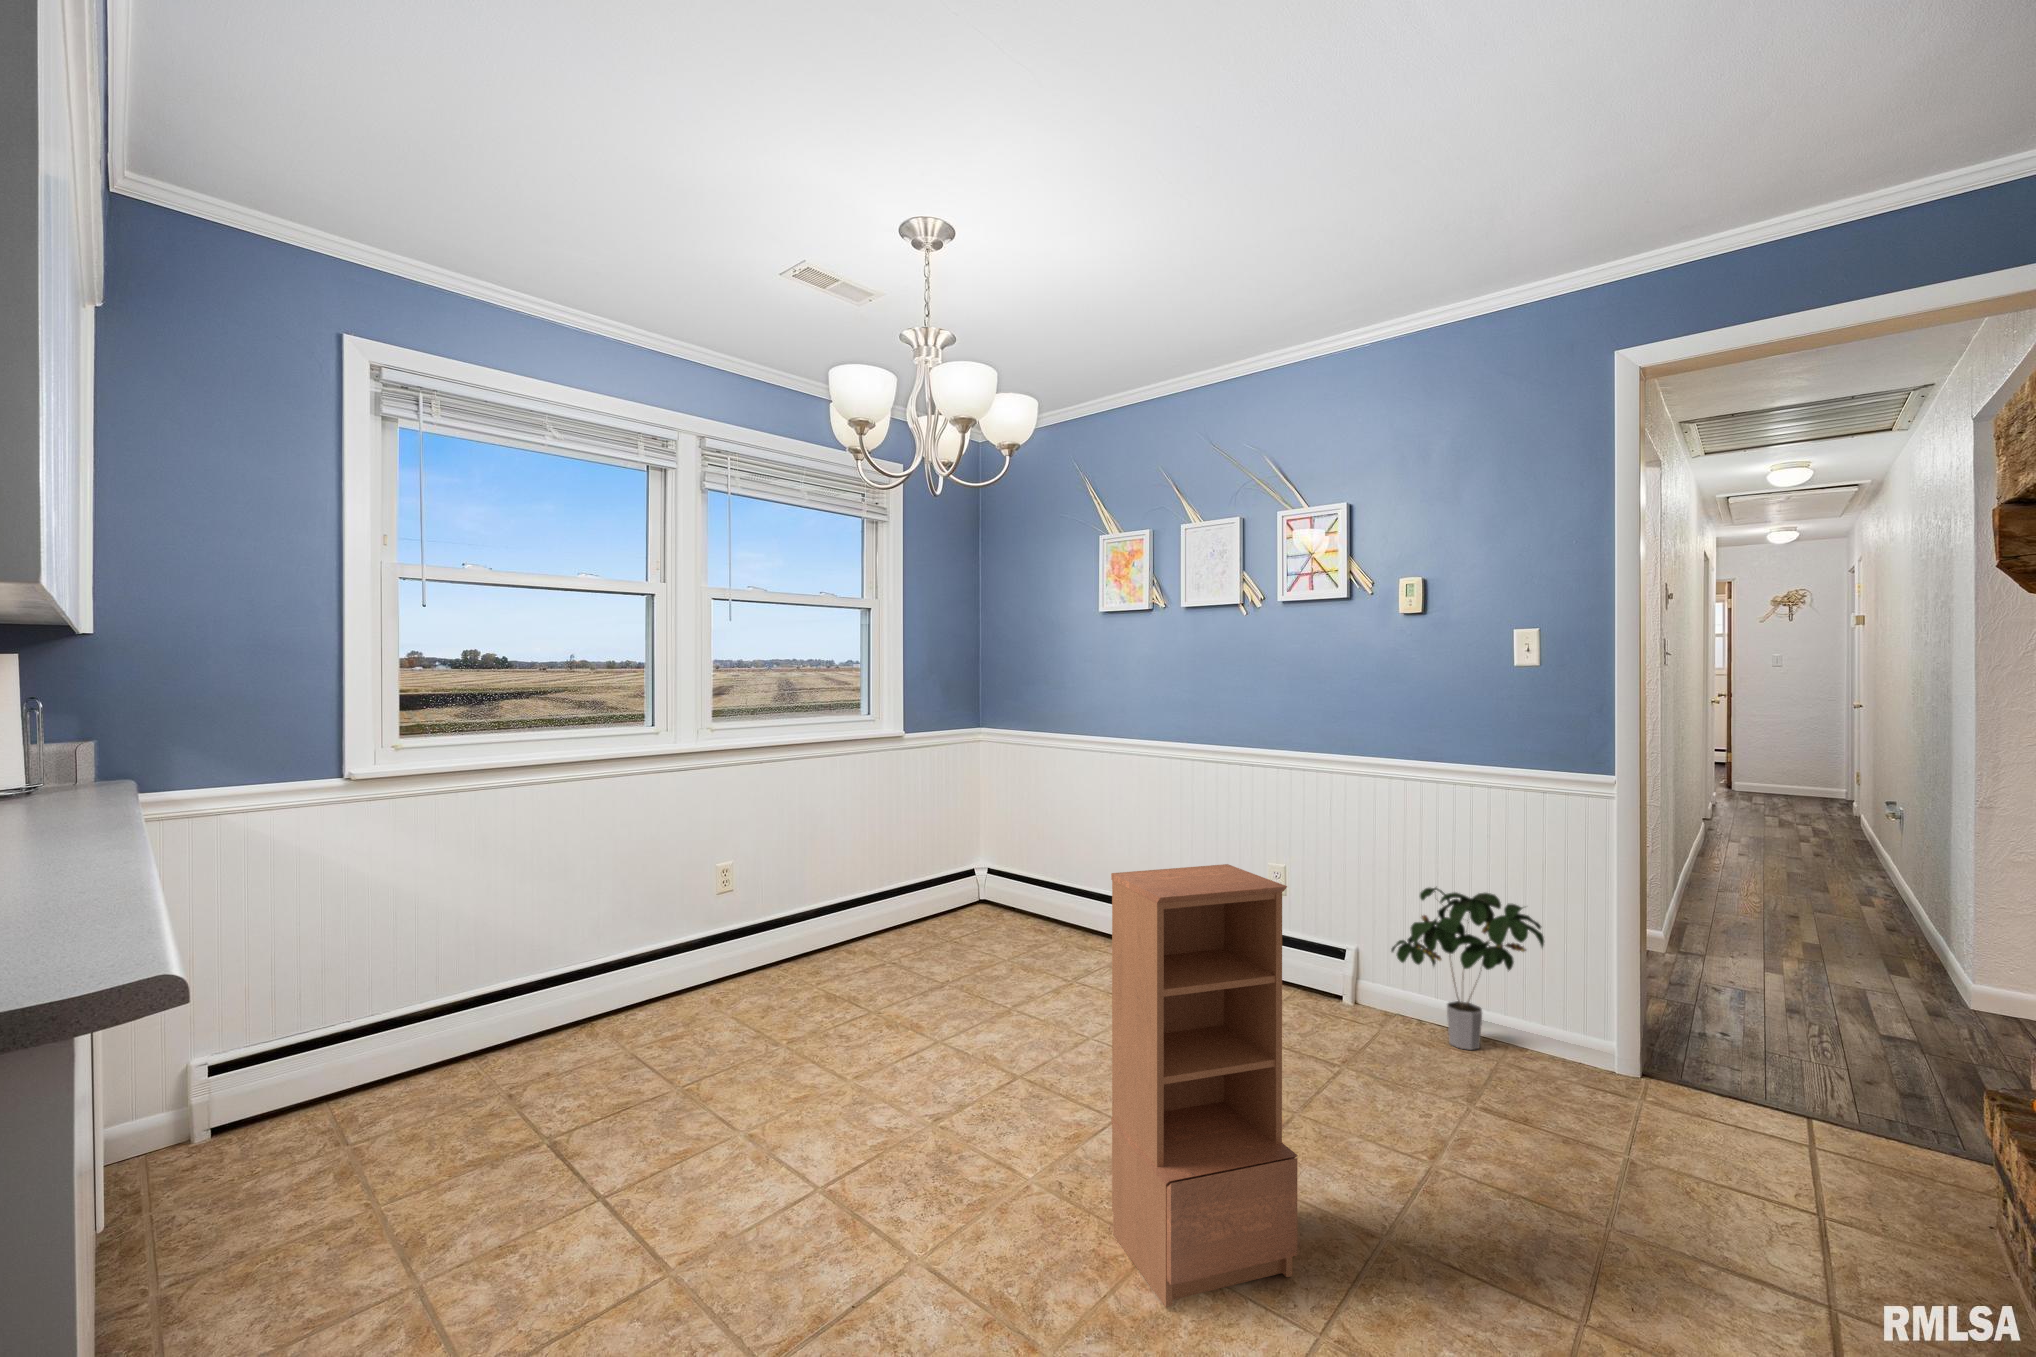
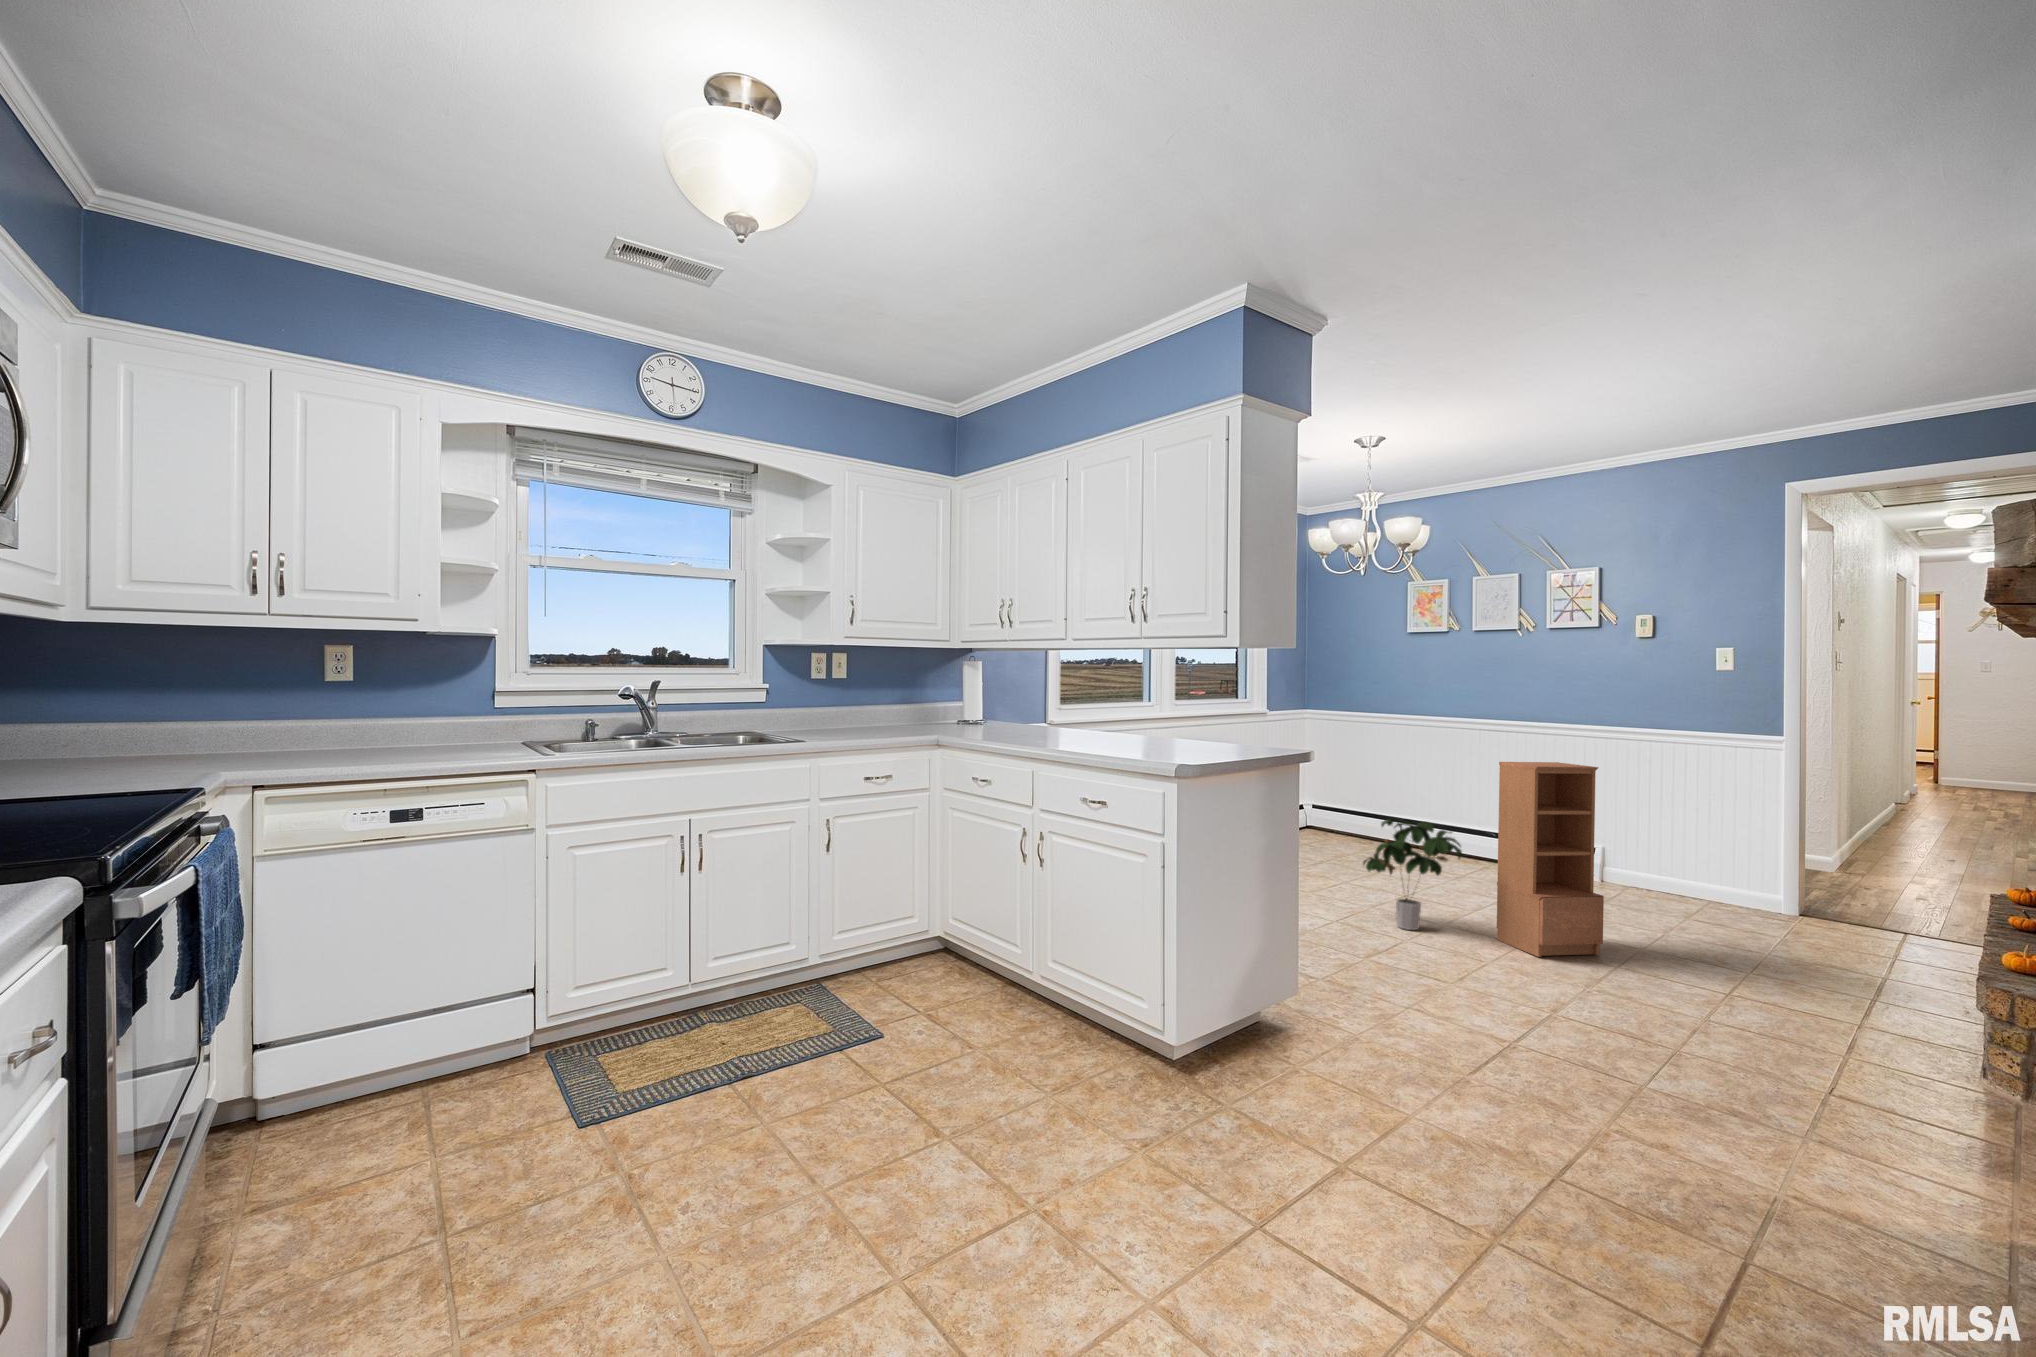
potted plant: present [1391,888,1544,1050] -> present [1363,819,1462,930]

